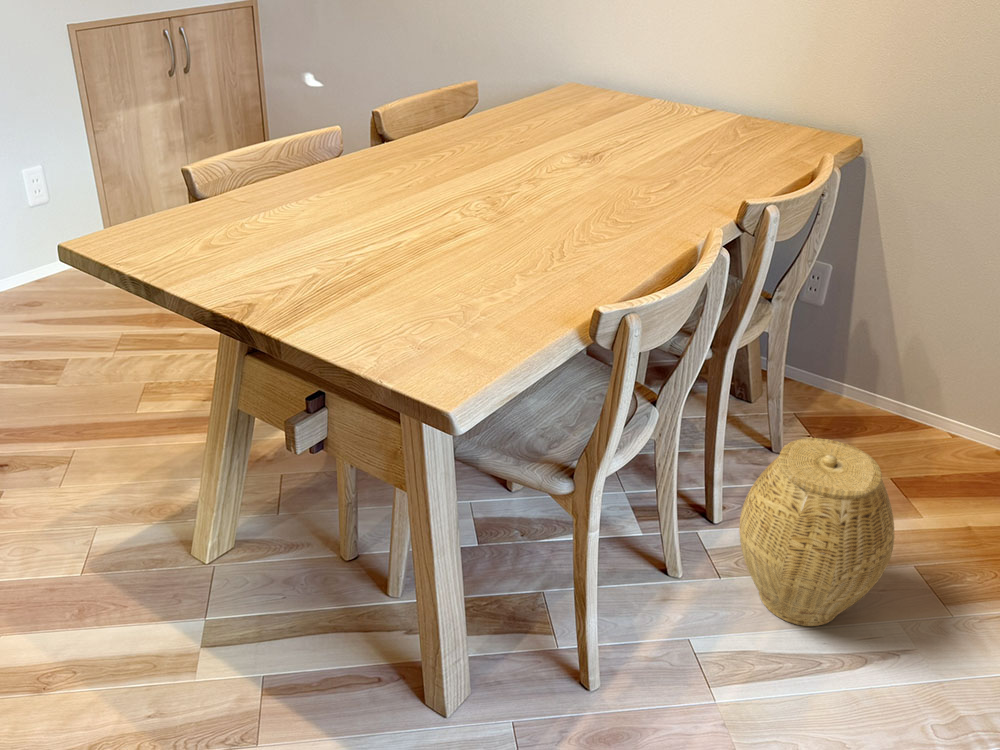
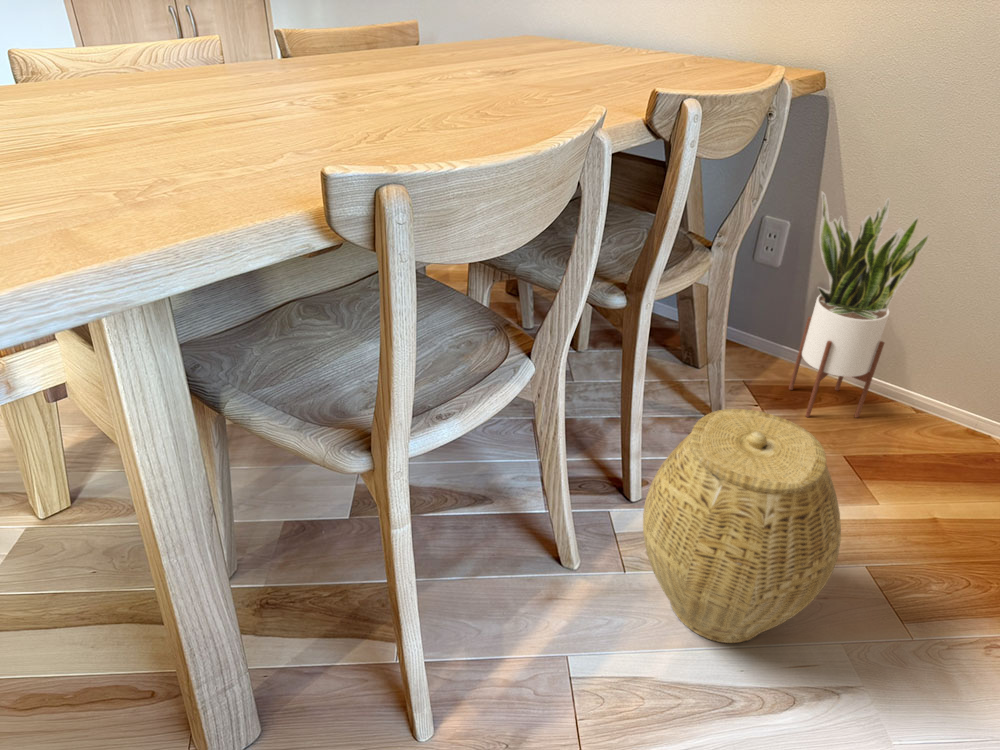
potted plant: none [837,247,952,444] -> present [789,191,930,418]

